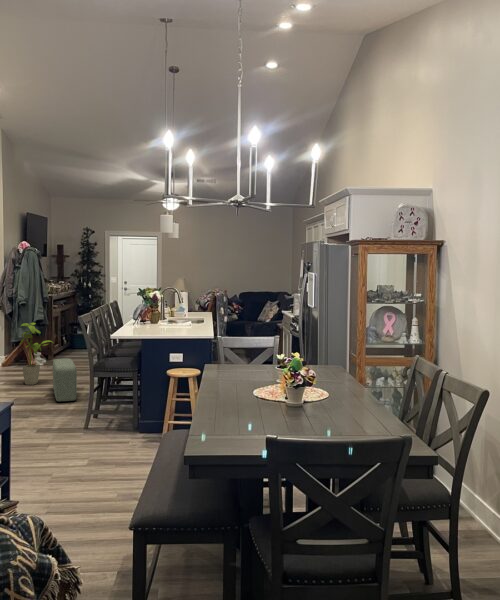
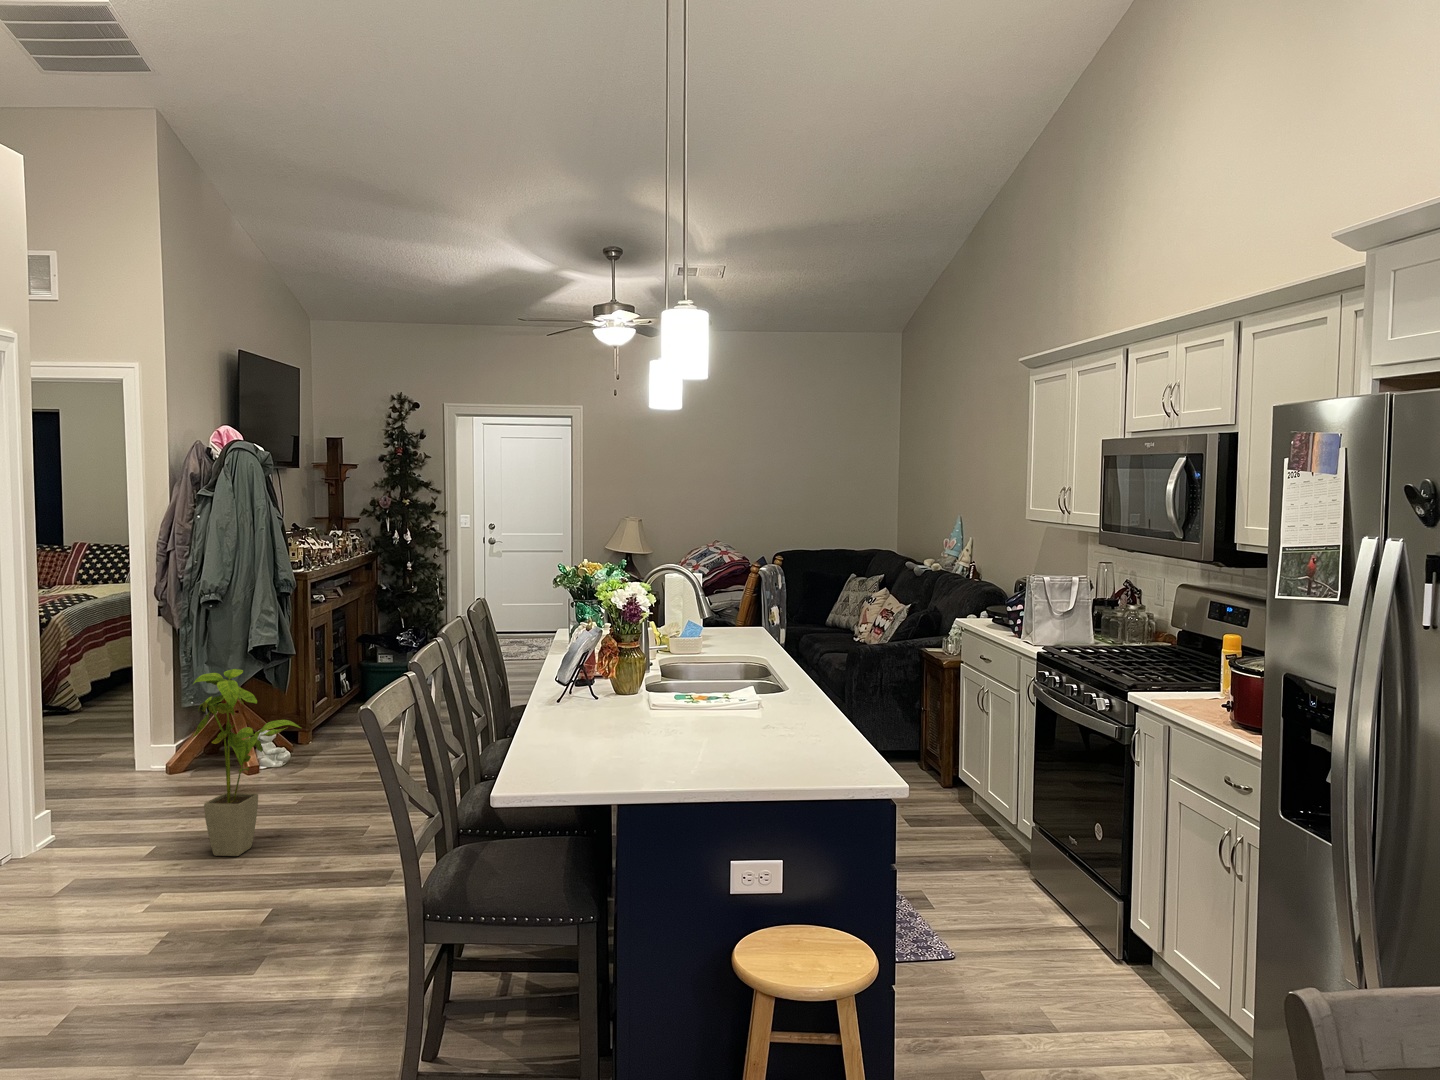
pouf: present [53,358,77,401] -> none [292,781,364,948]

